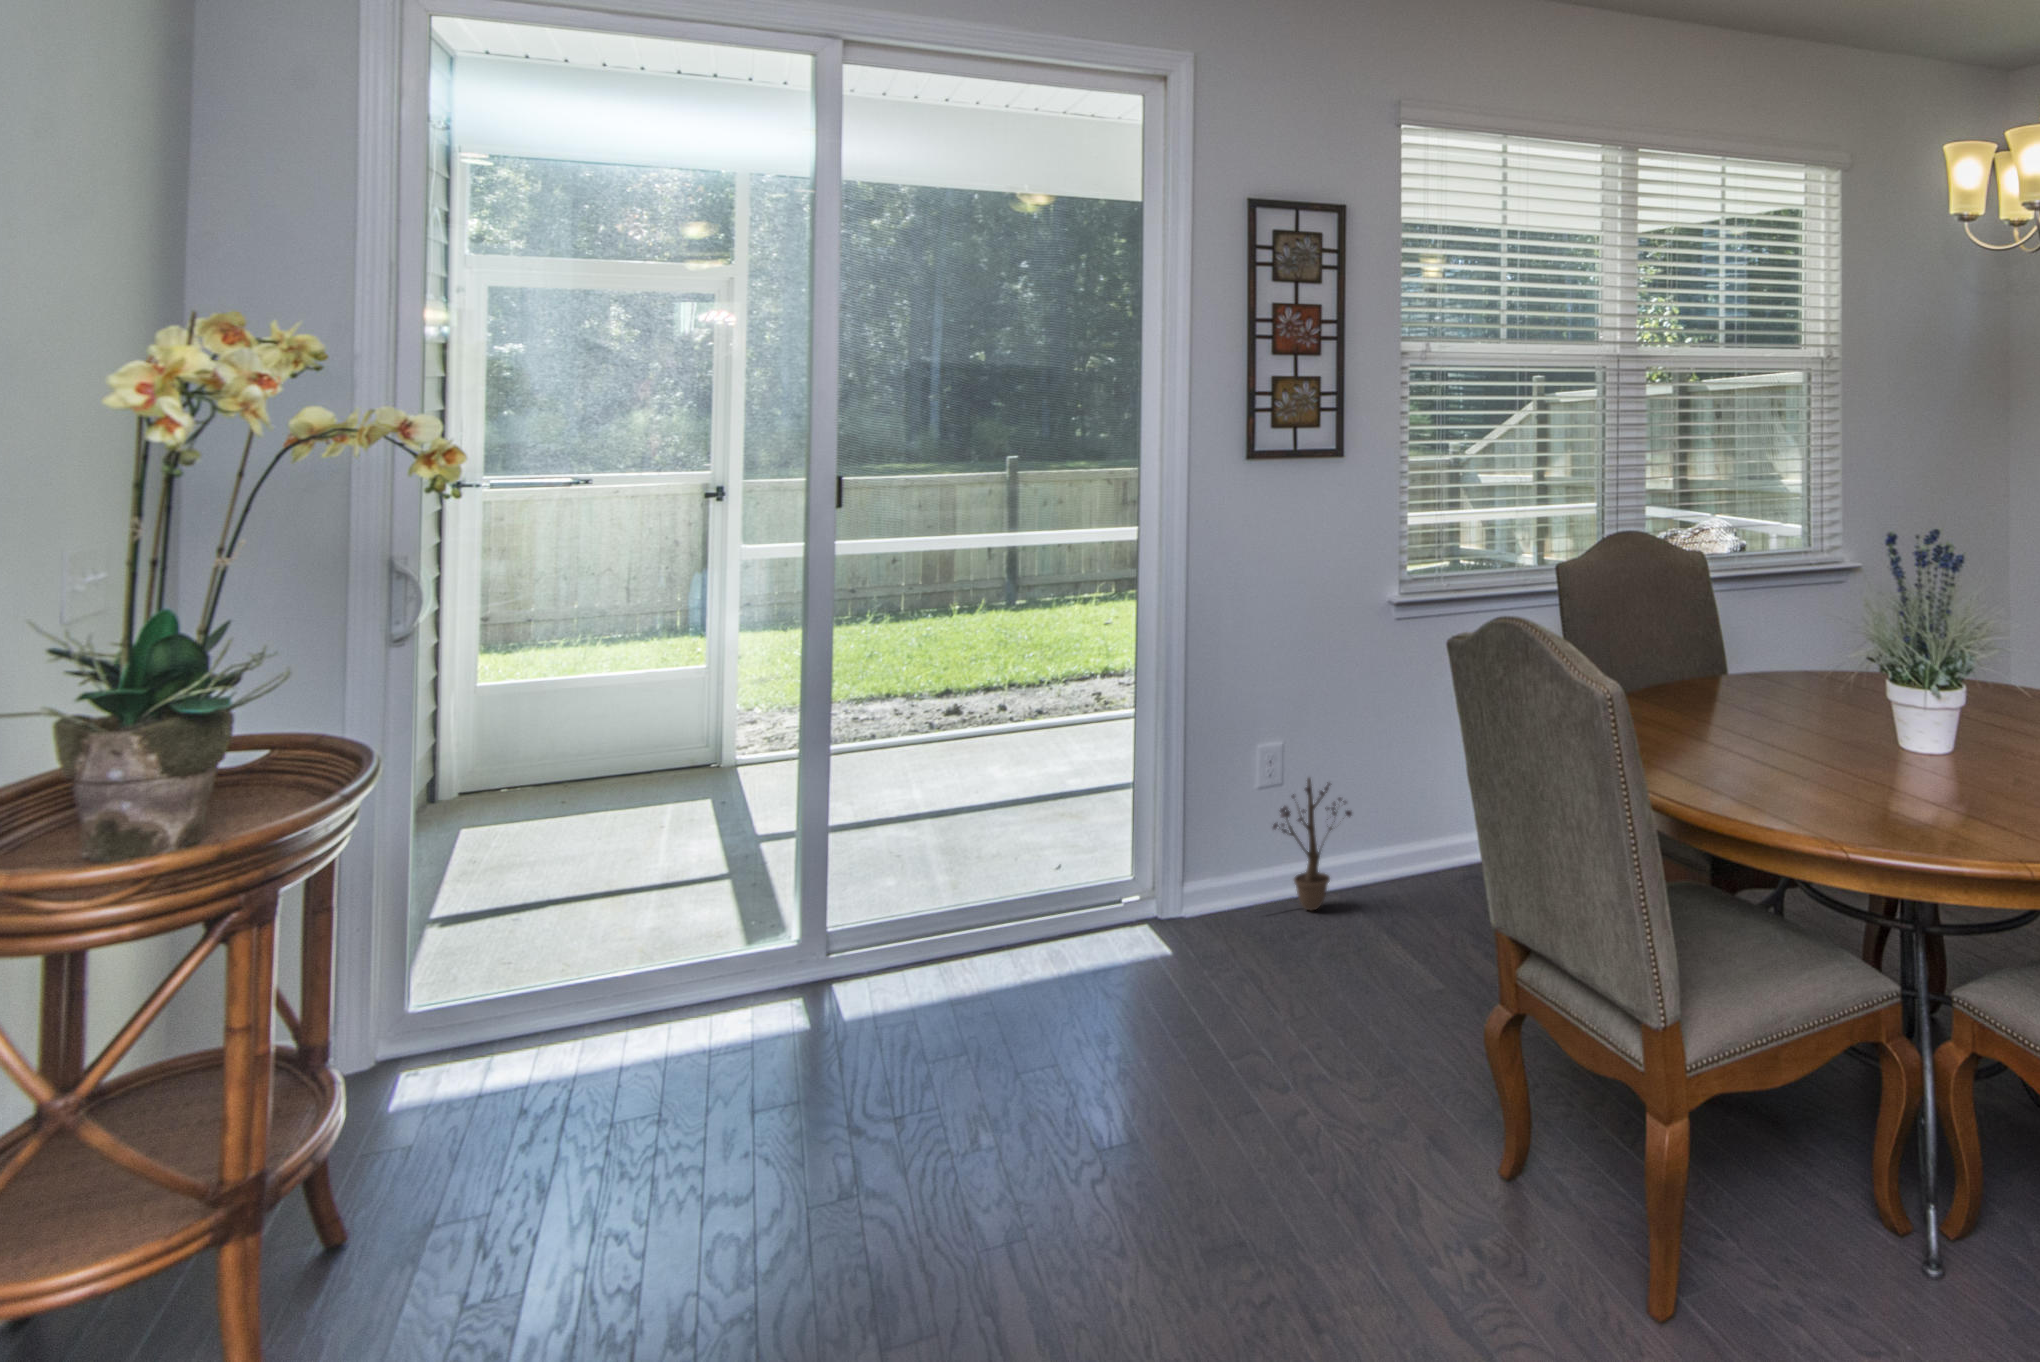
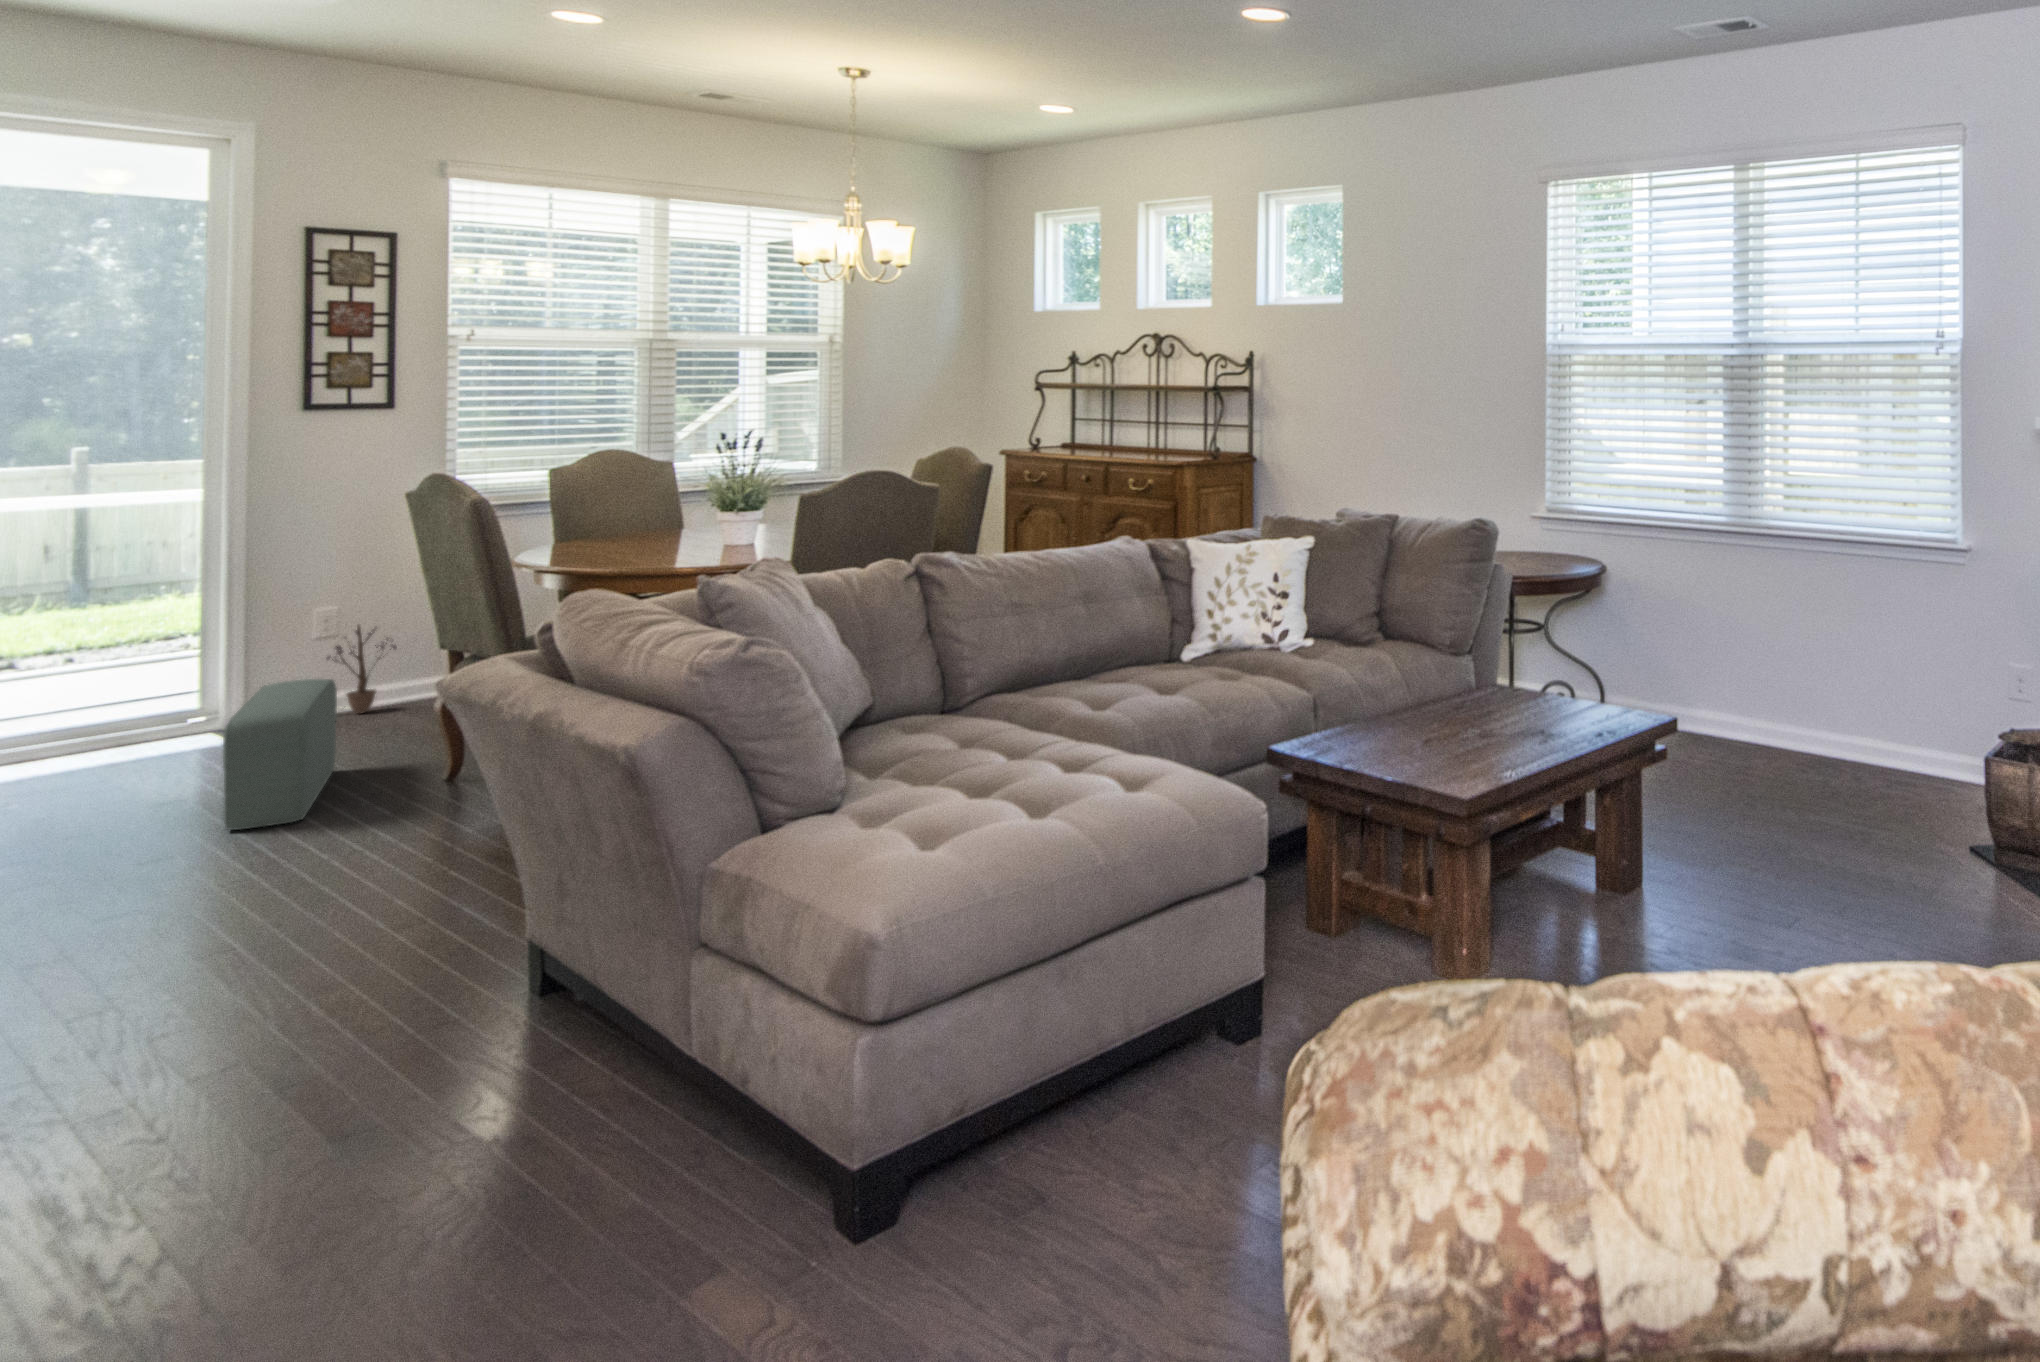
pouf: none [1234,927,1355,1274] -> present [223,679,337,830]

